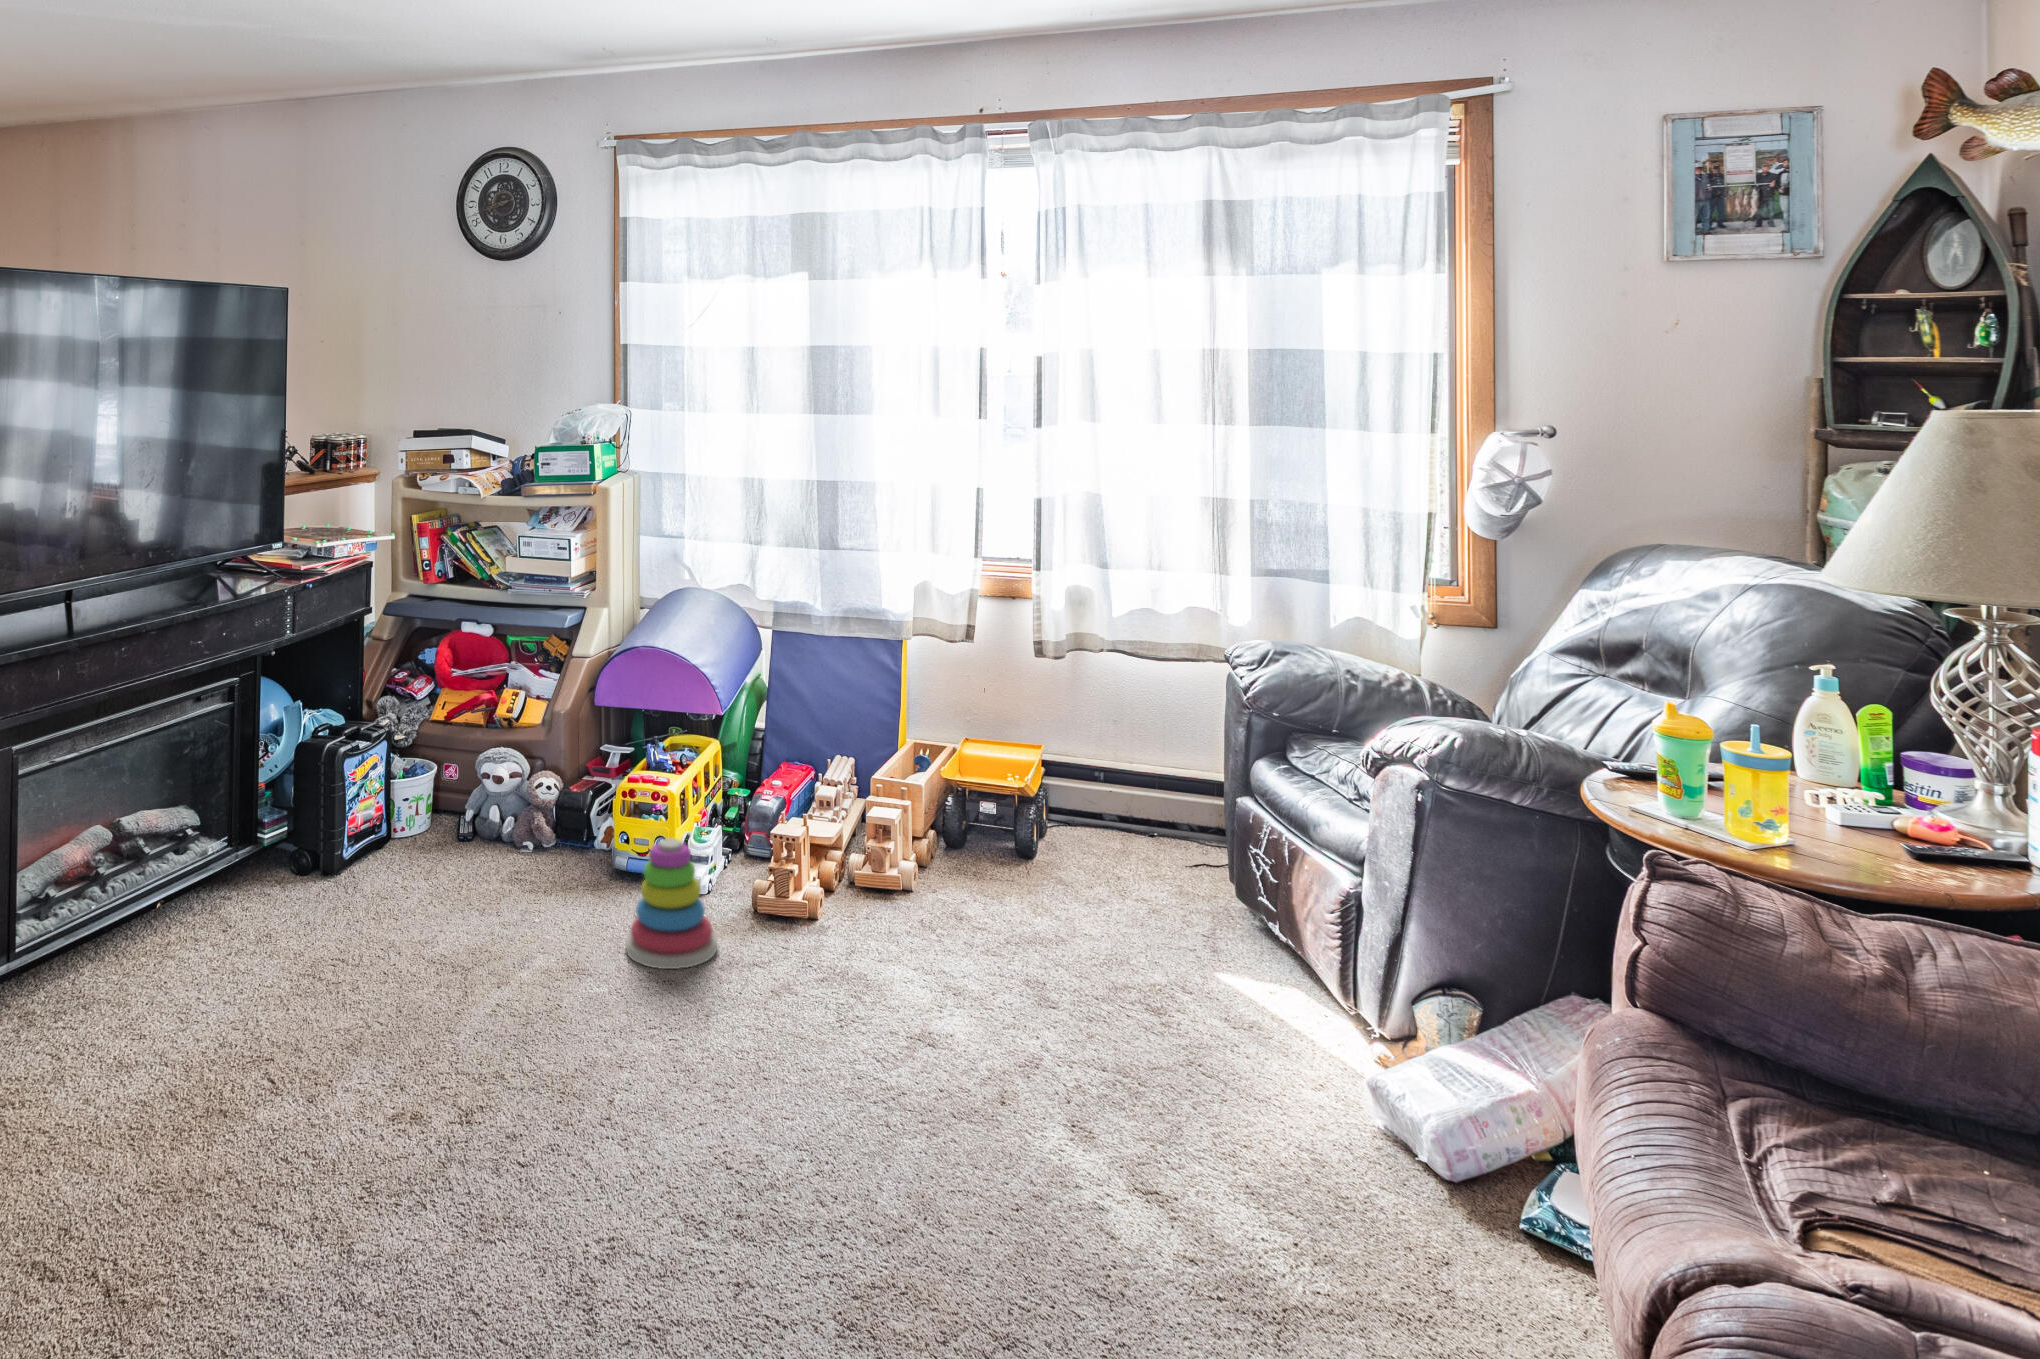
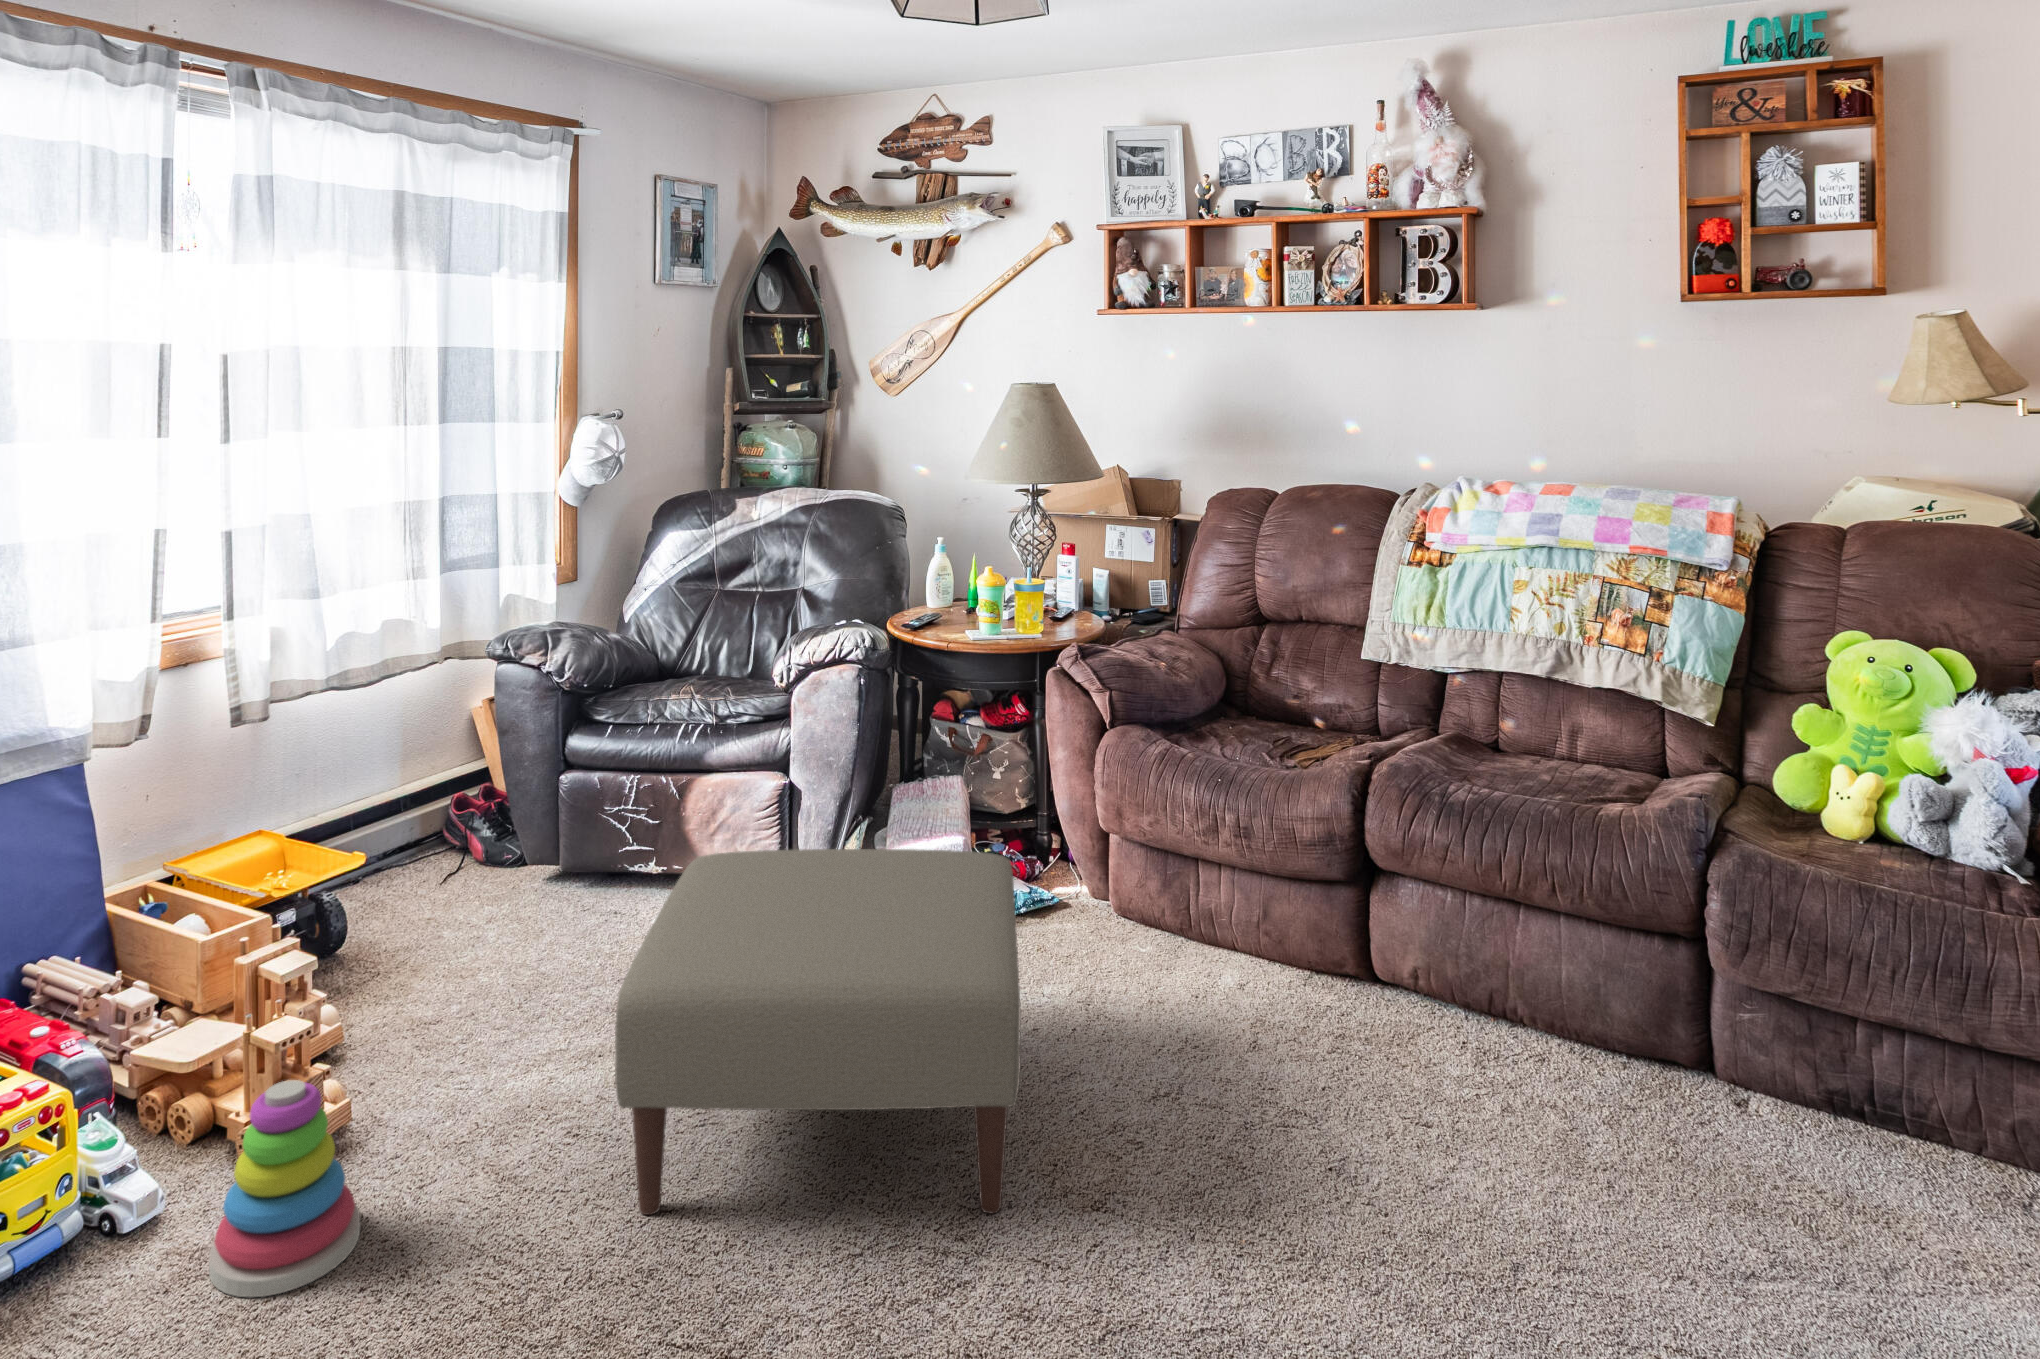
ottoman: none [721,855,1171,1259] -> present [615,849,1020,1215]

